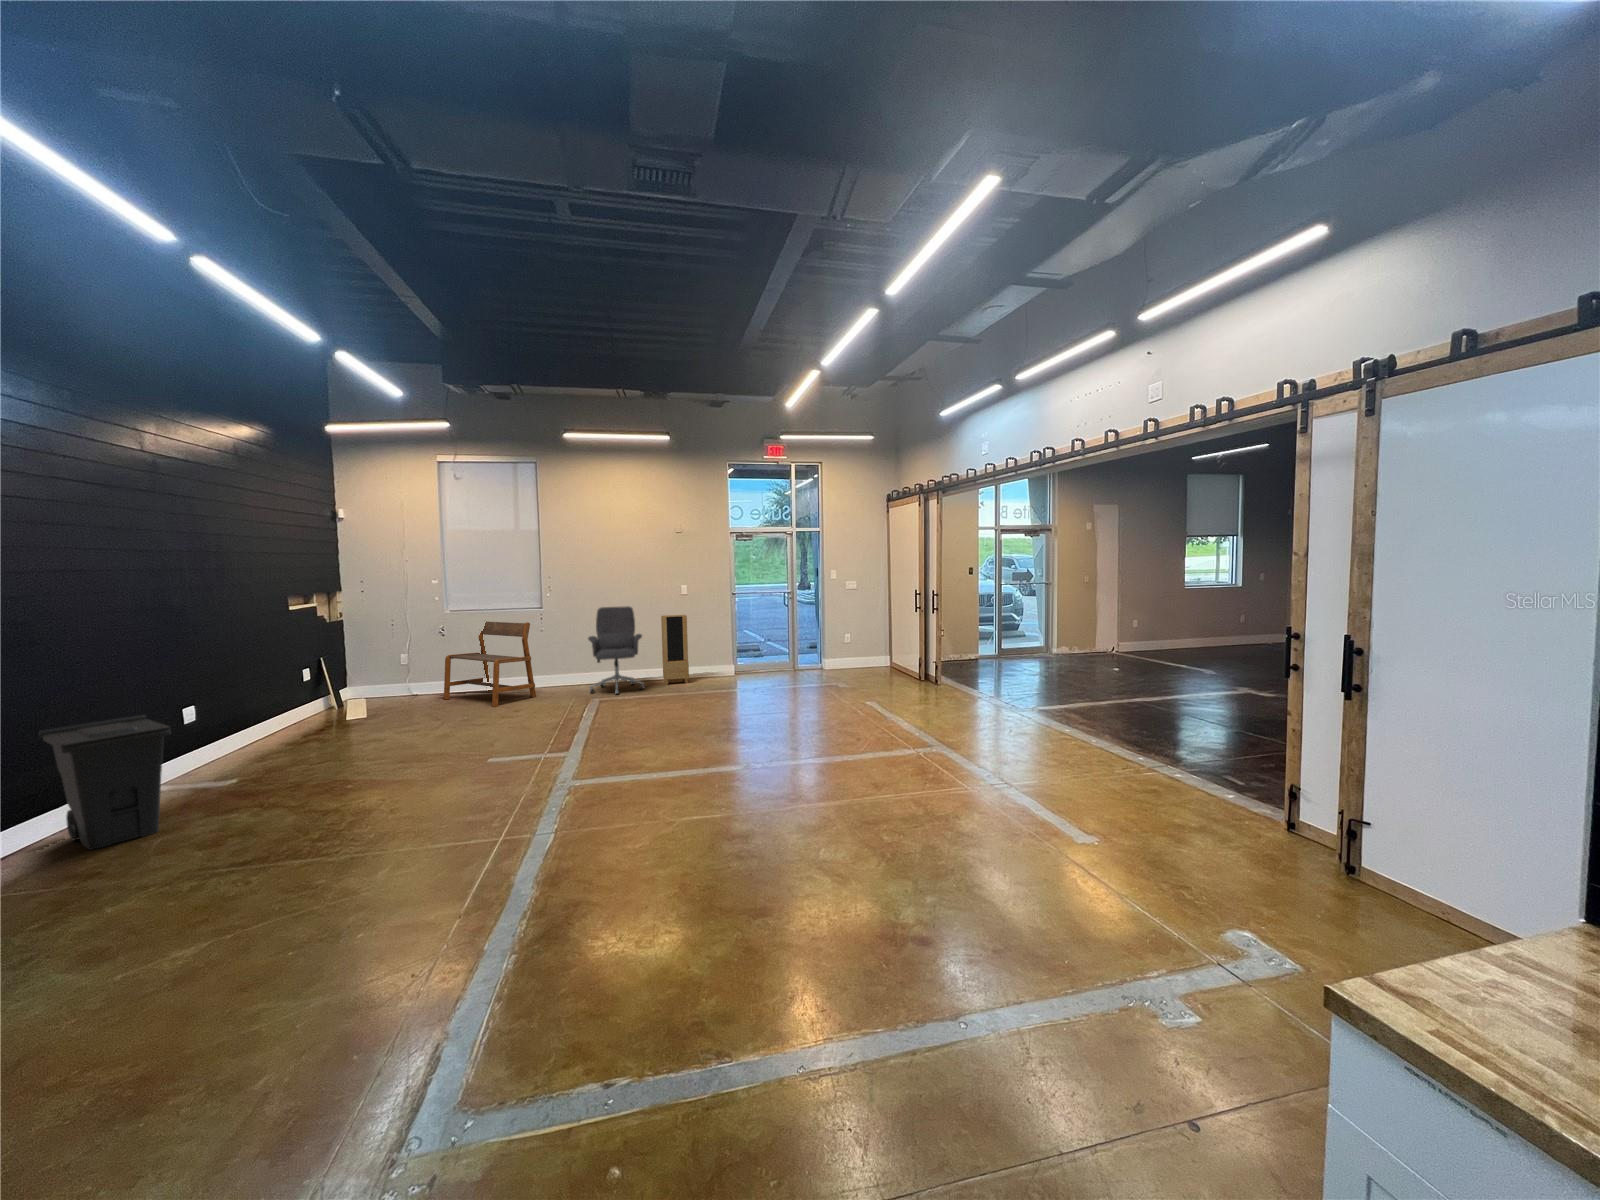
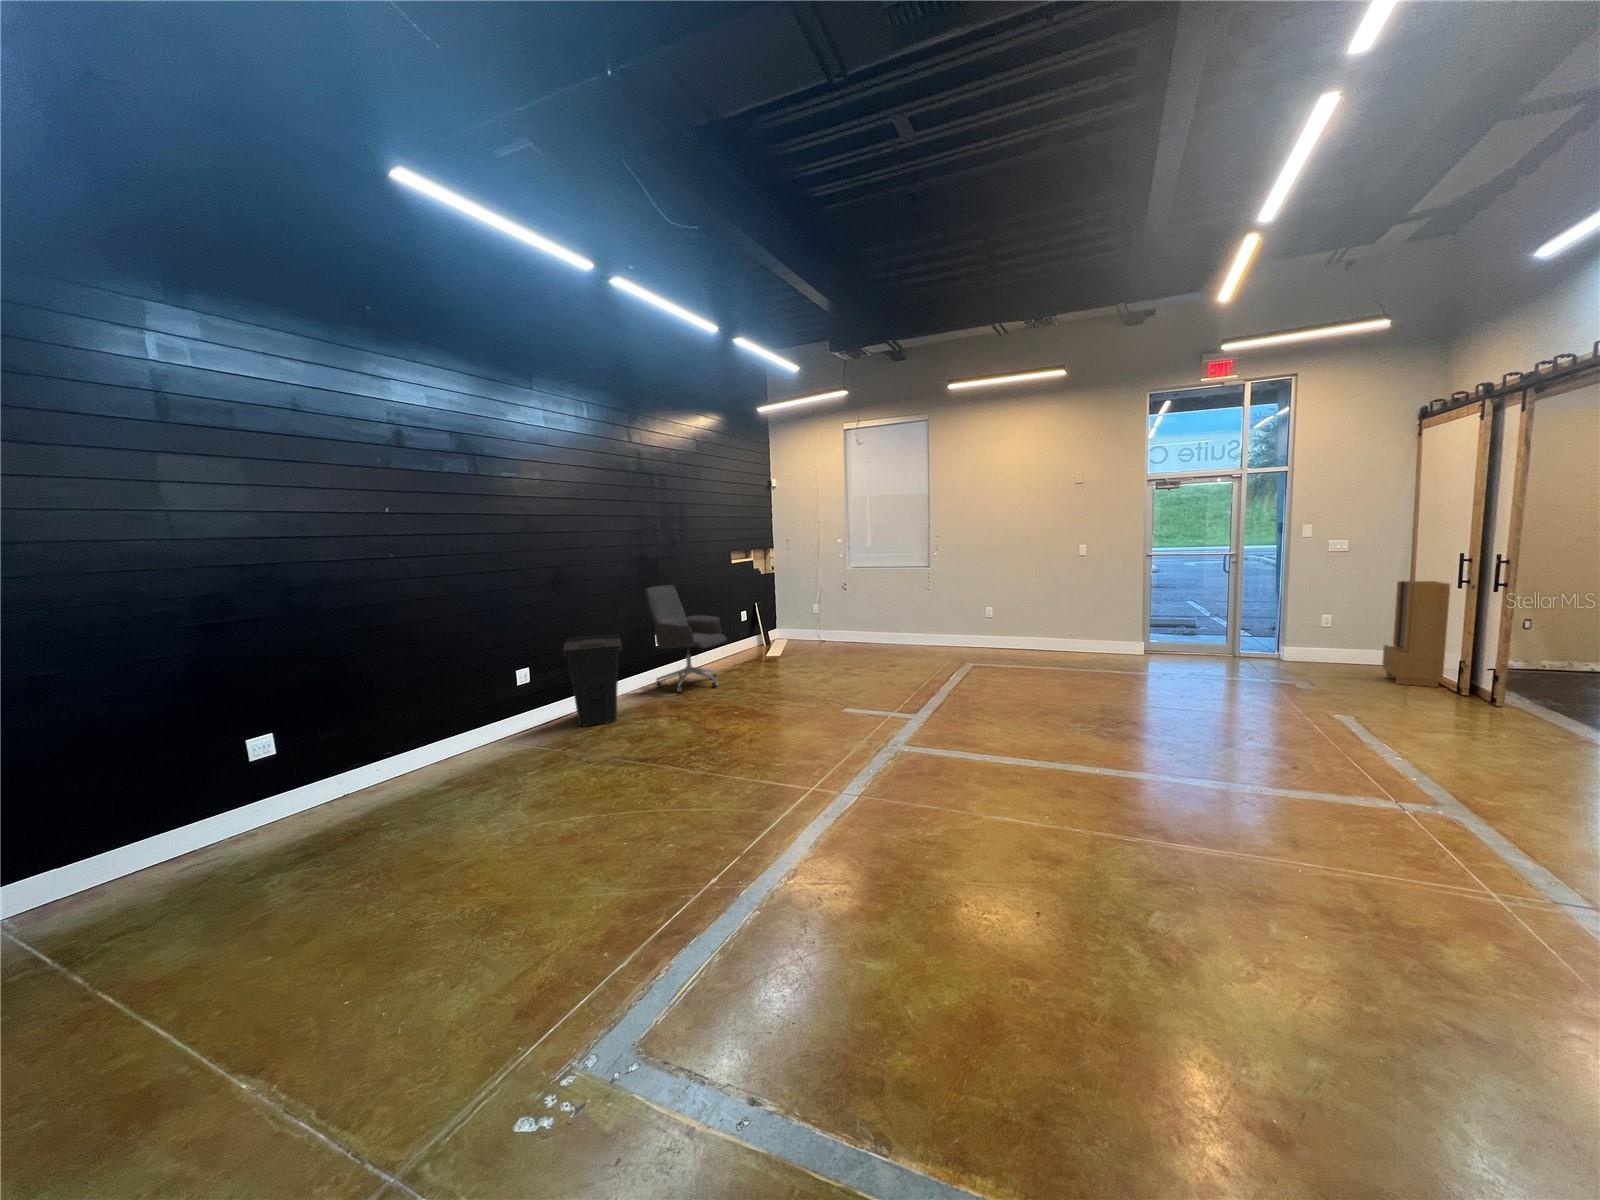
office chair: present [588,606,644,694] -> present [645,585,726,692]
storage cabinet: present [661,615,689,685] -> present [1382,581,1450,687]
bench: present [444,621,536,707] -> none [841,577,914,657]

